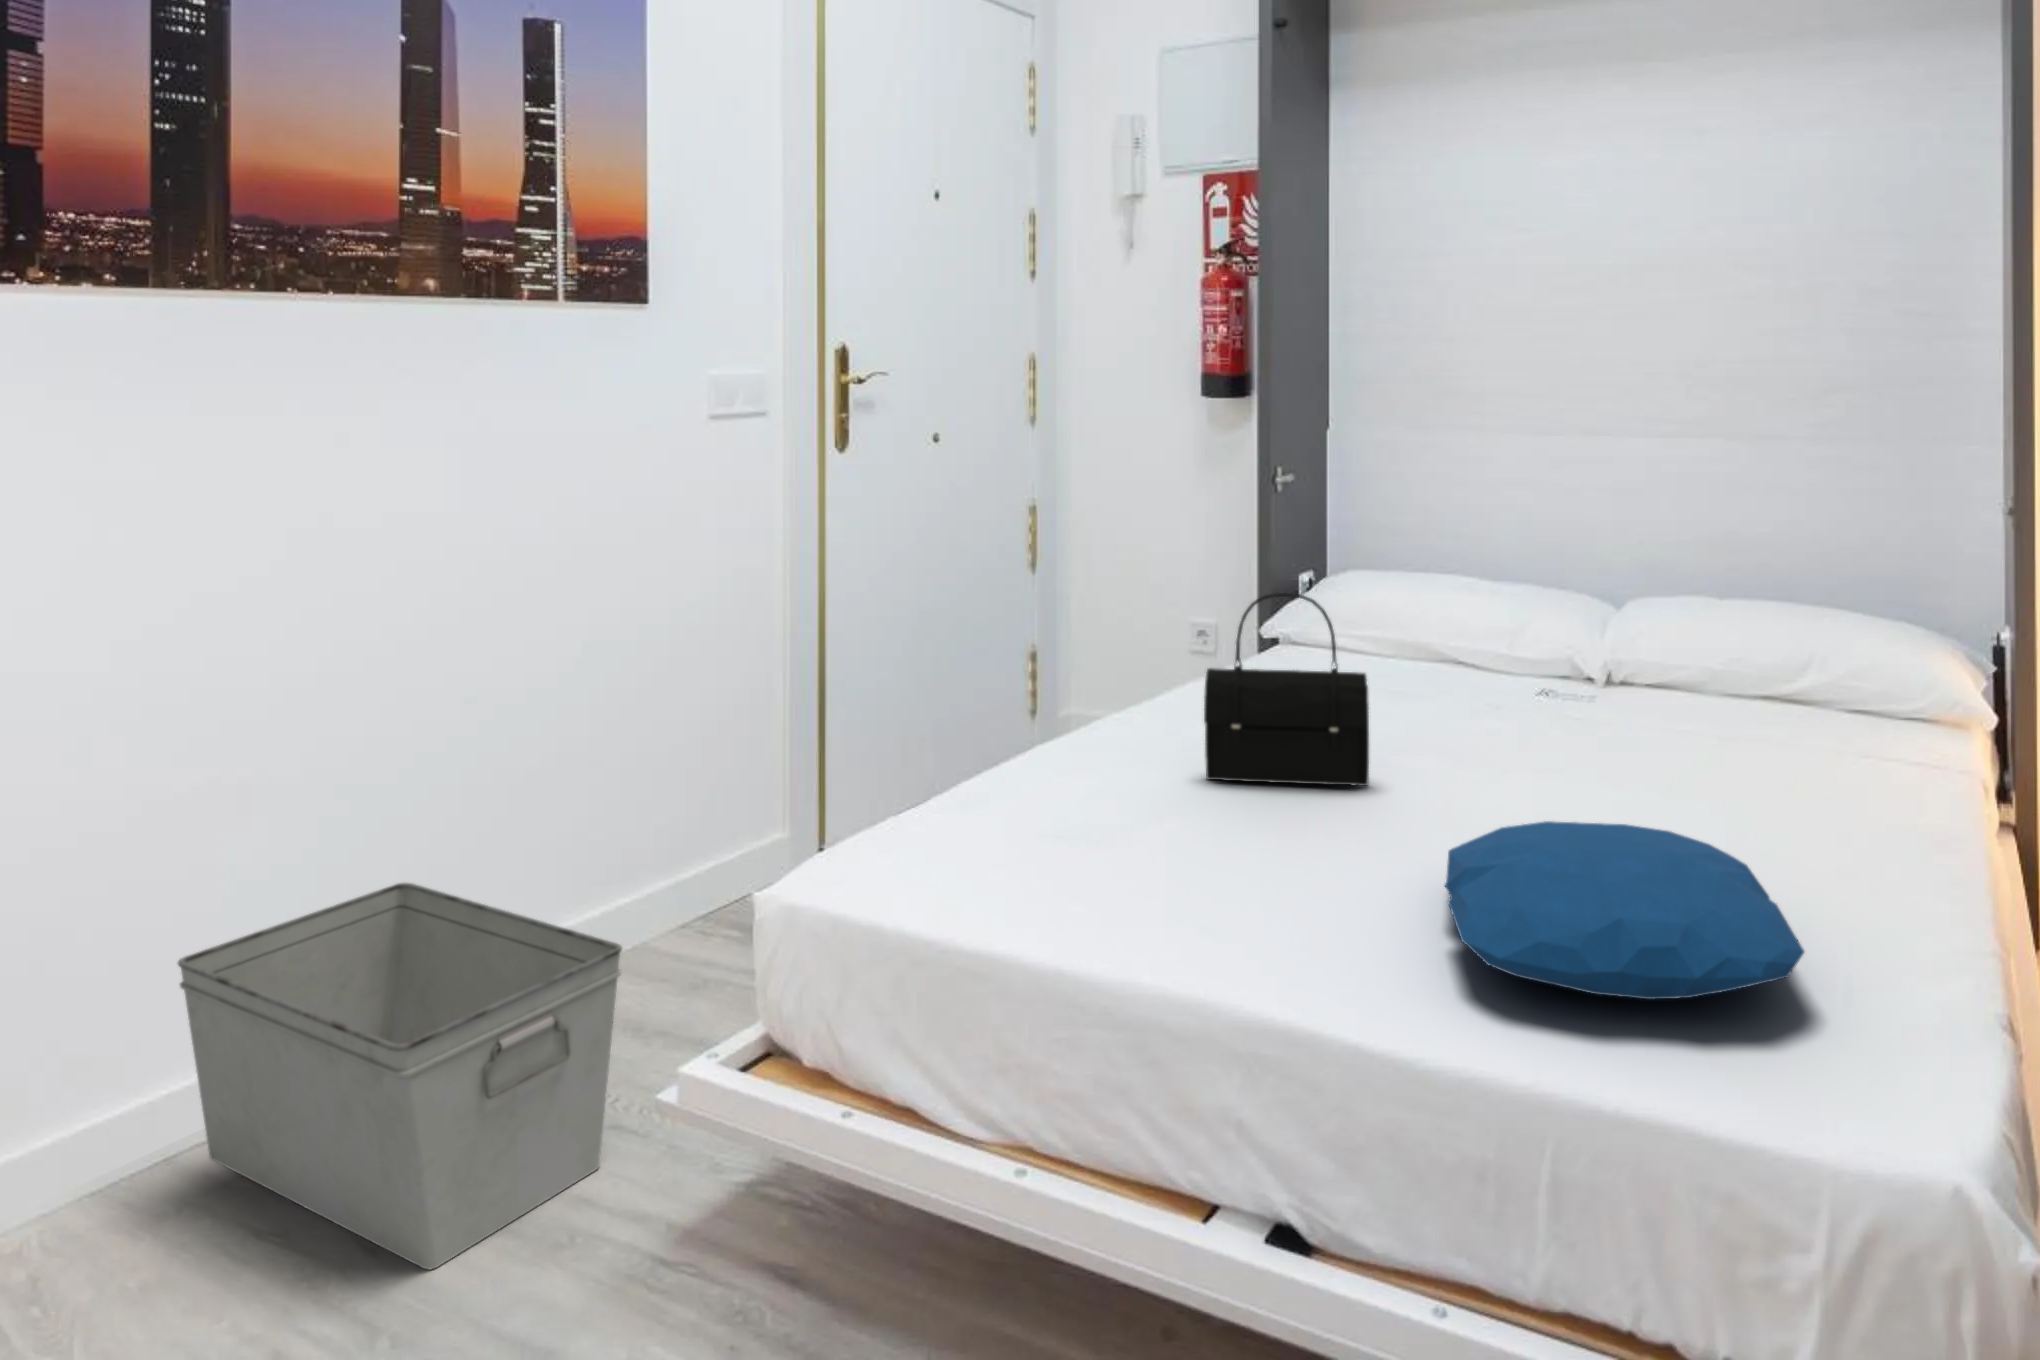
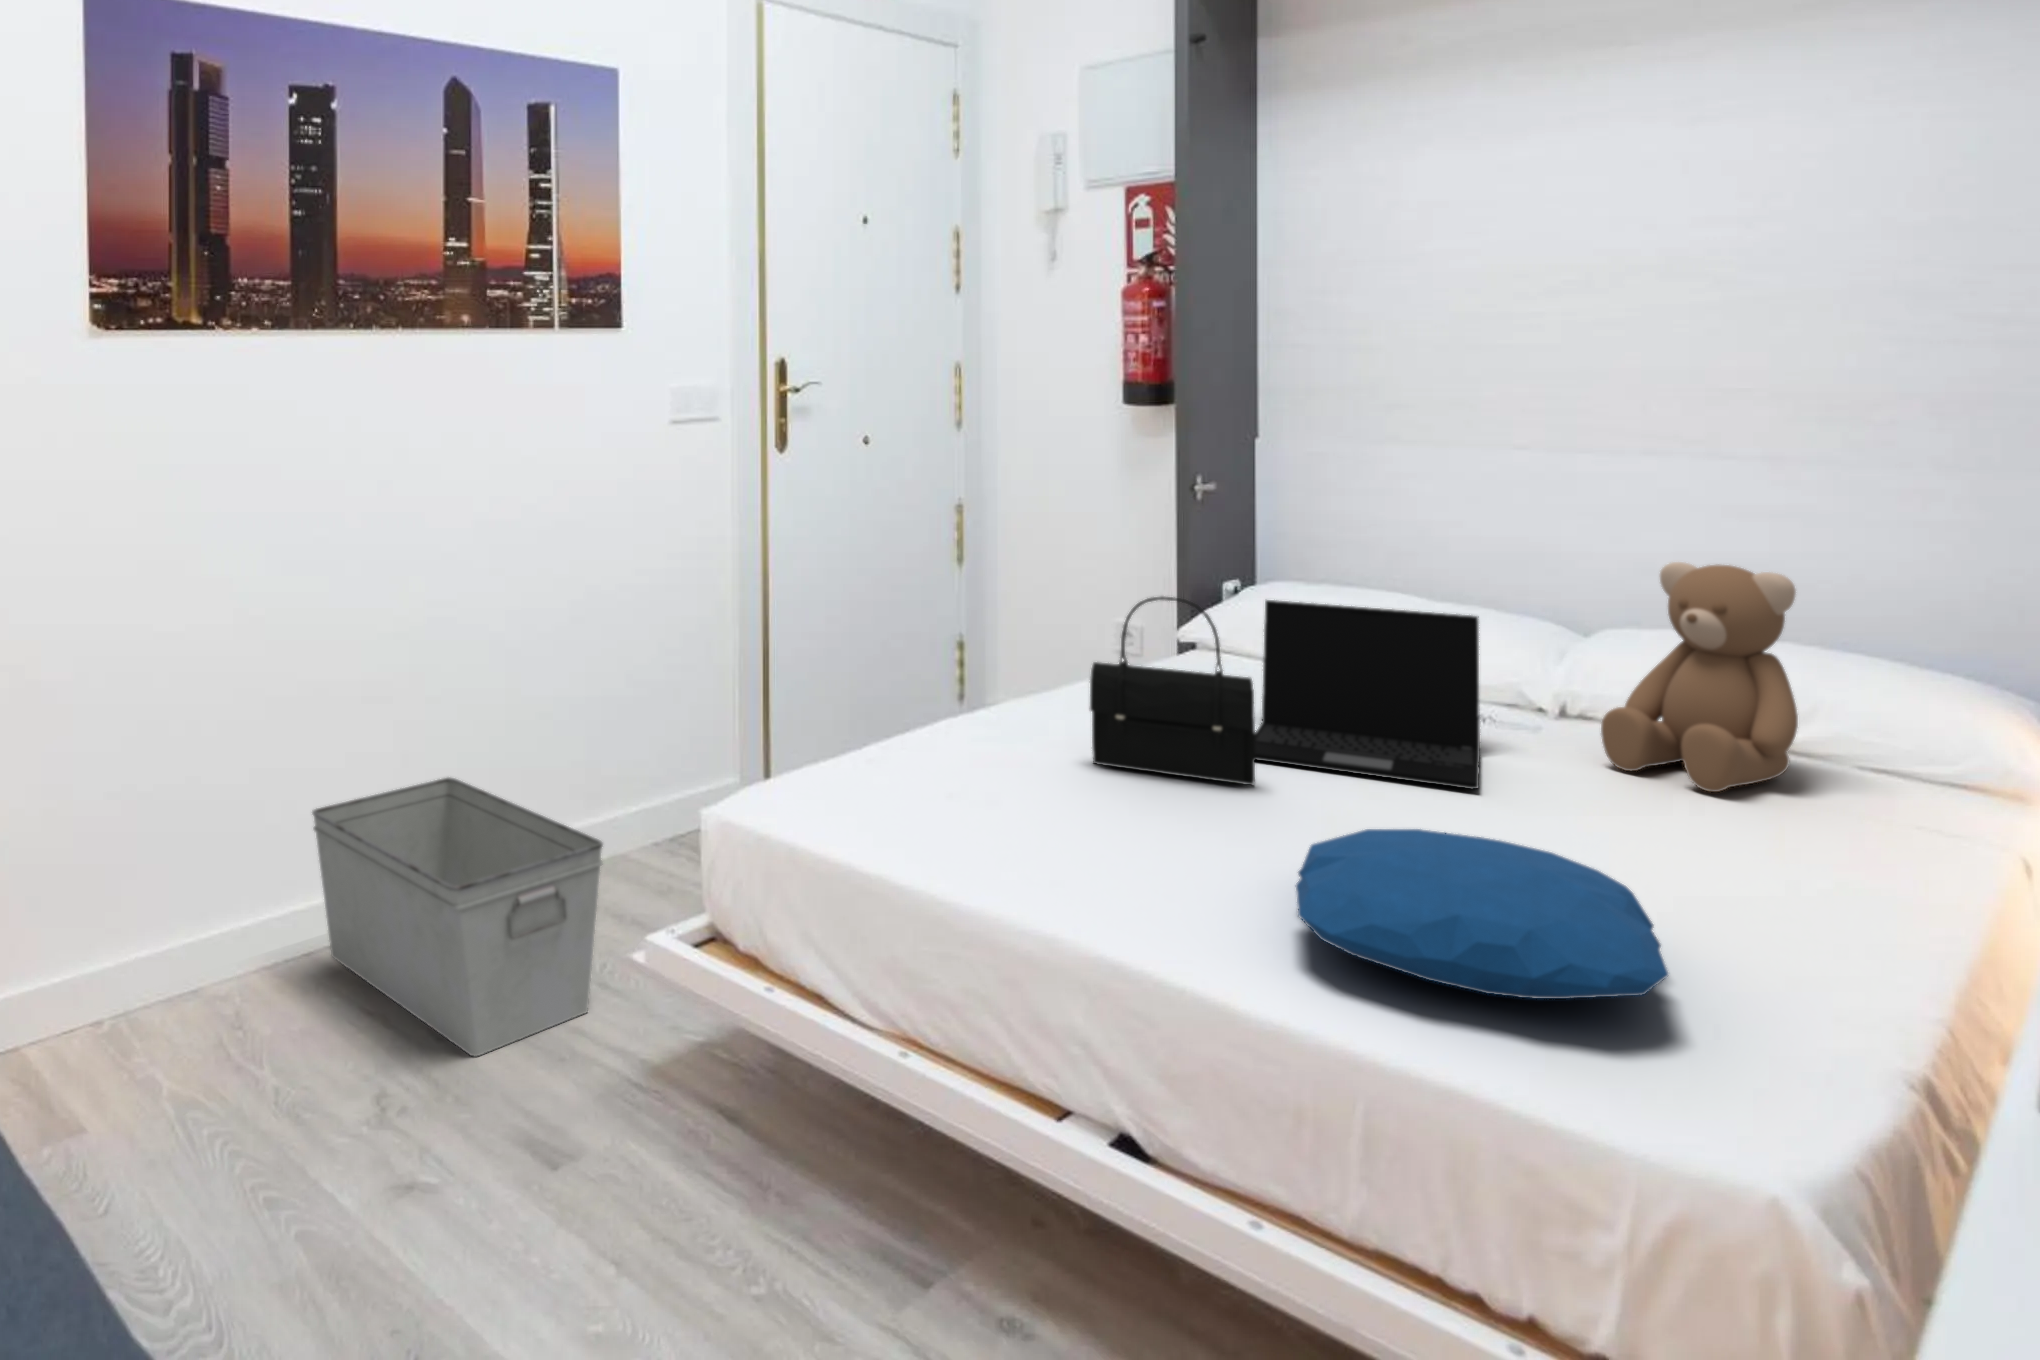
teddy bear: none [1654,533,1804,745] -> present [1601,562,1798,792]
laptop: none [1351,589,1566,766] -> present [1255,600,1480,789]

